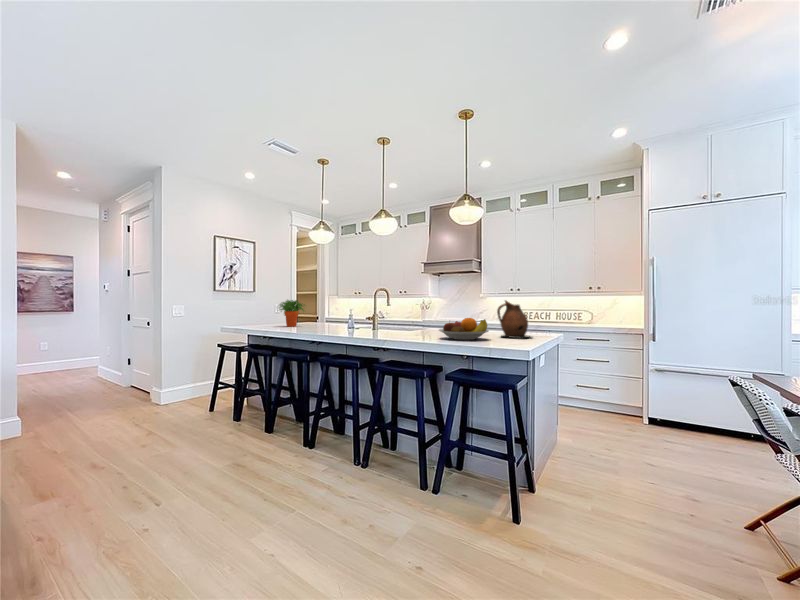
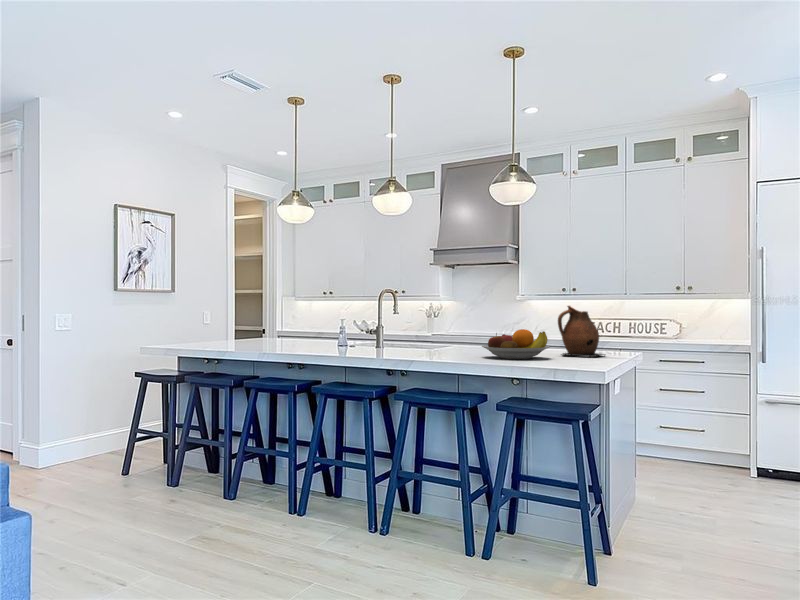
potted plant: present [279,300,304,327] -> none [224,304,272,344]

